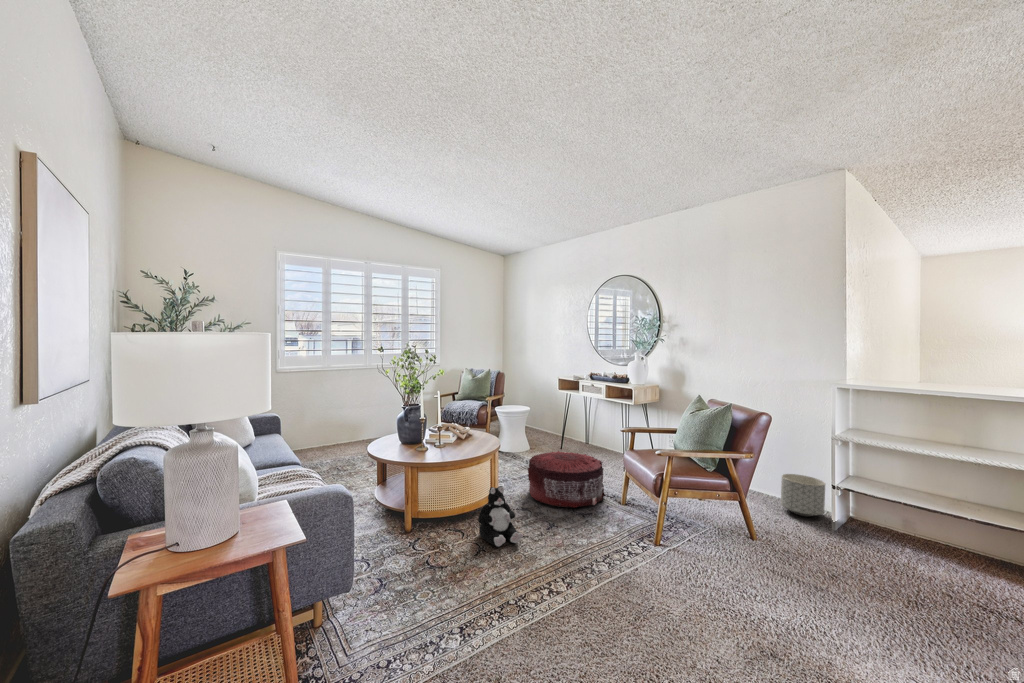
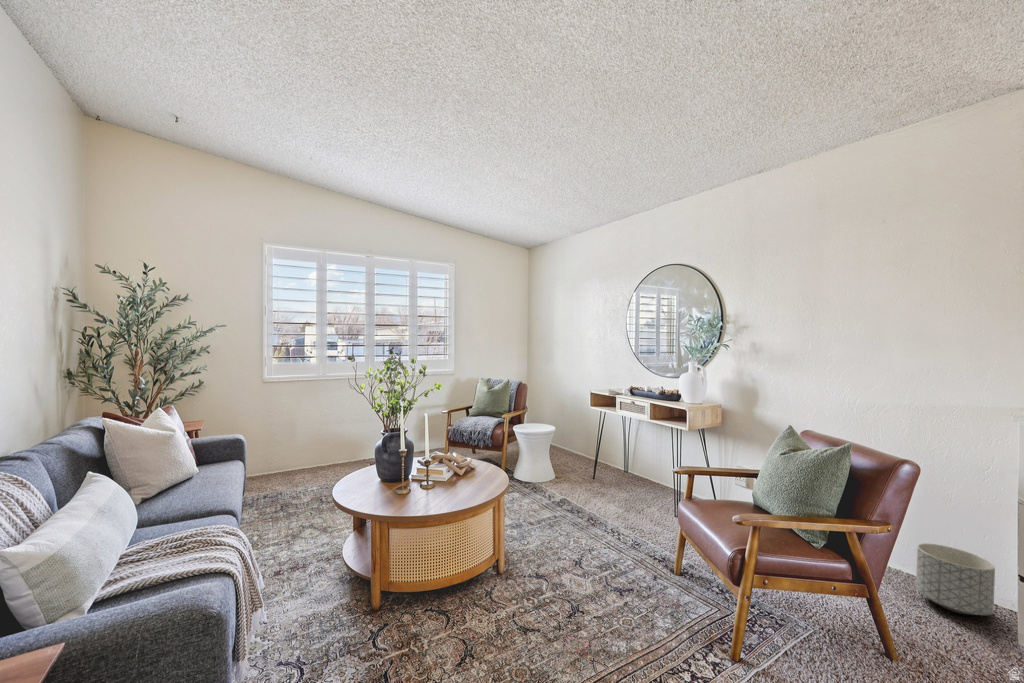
pouf: present [527,451,605,508] -> none [546,490,652,579]
plush toy: present [478,486,523,547] -> none [467,553,531,651]

